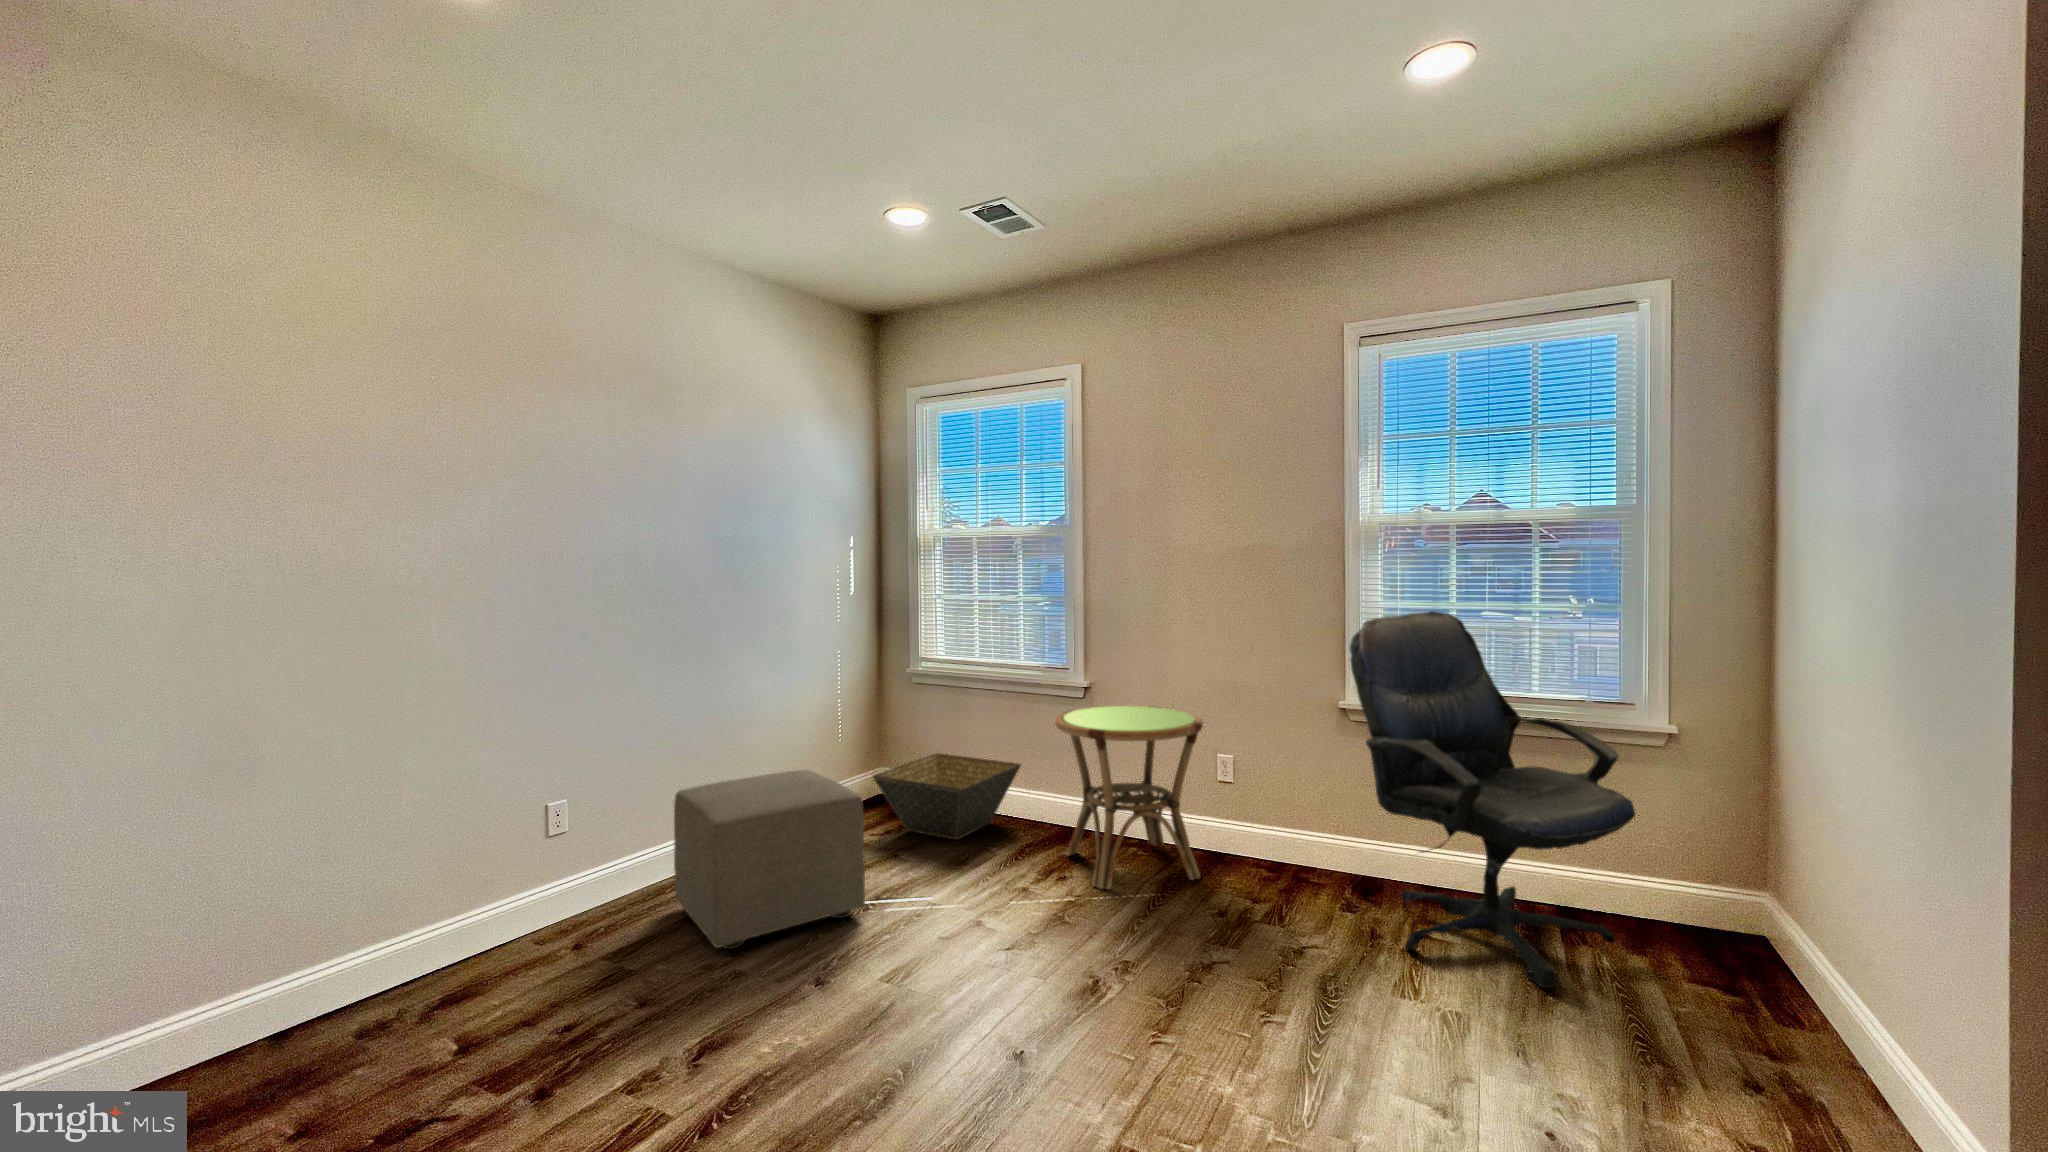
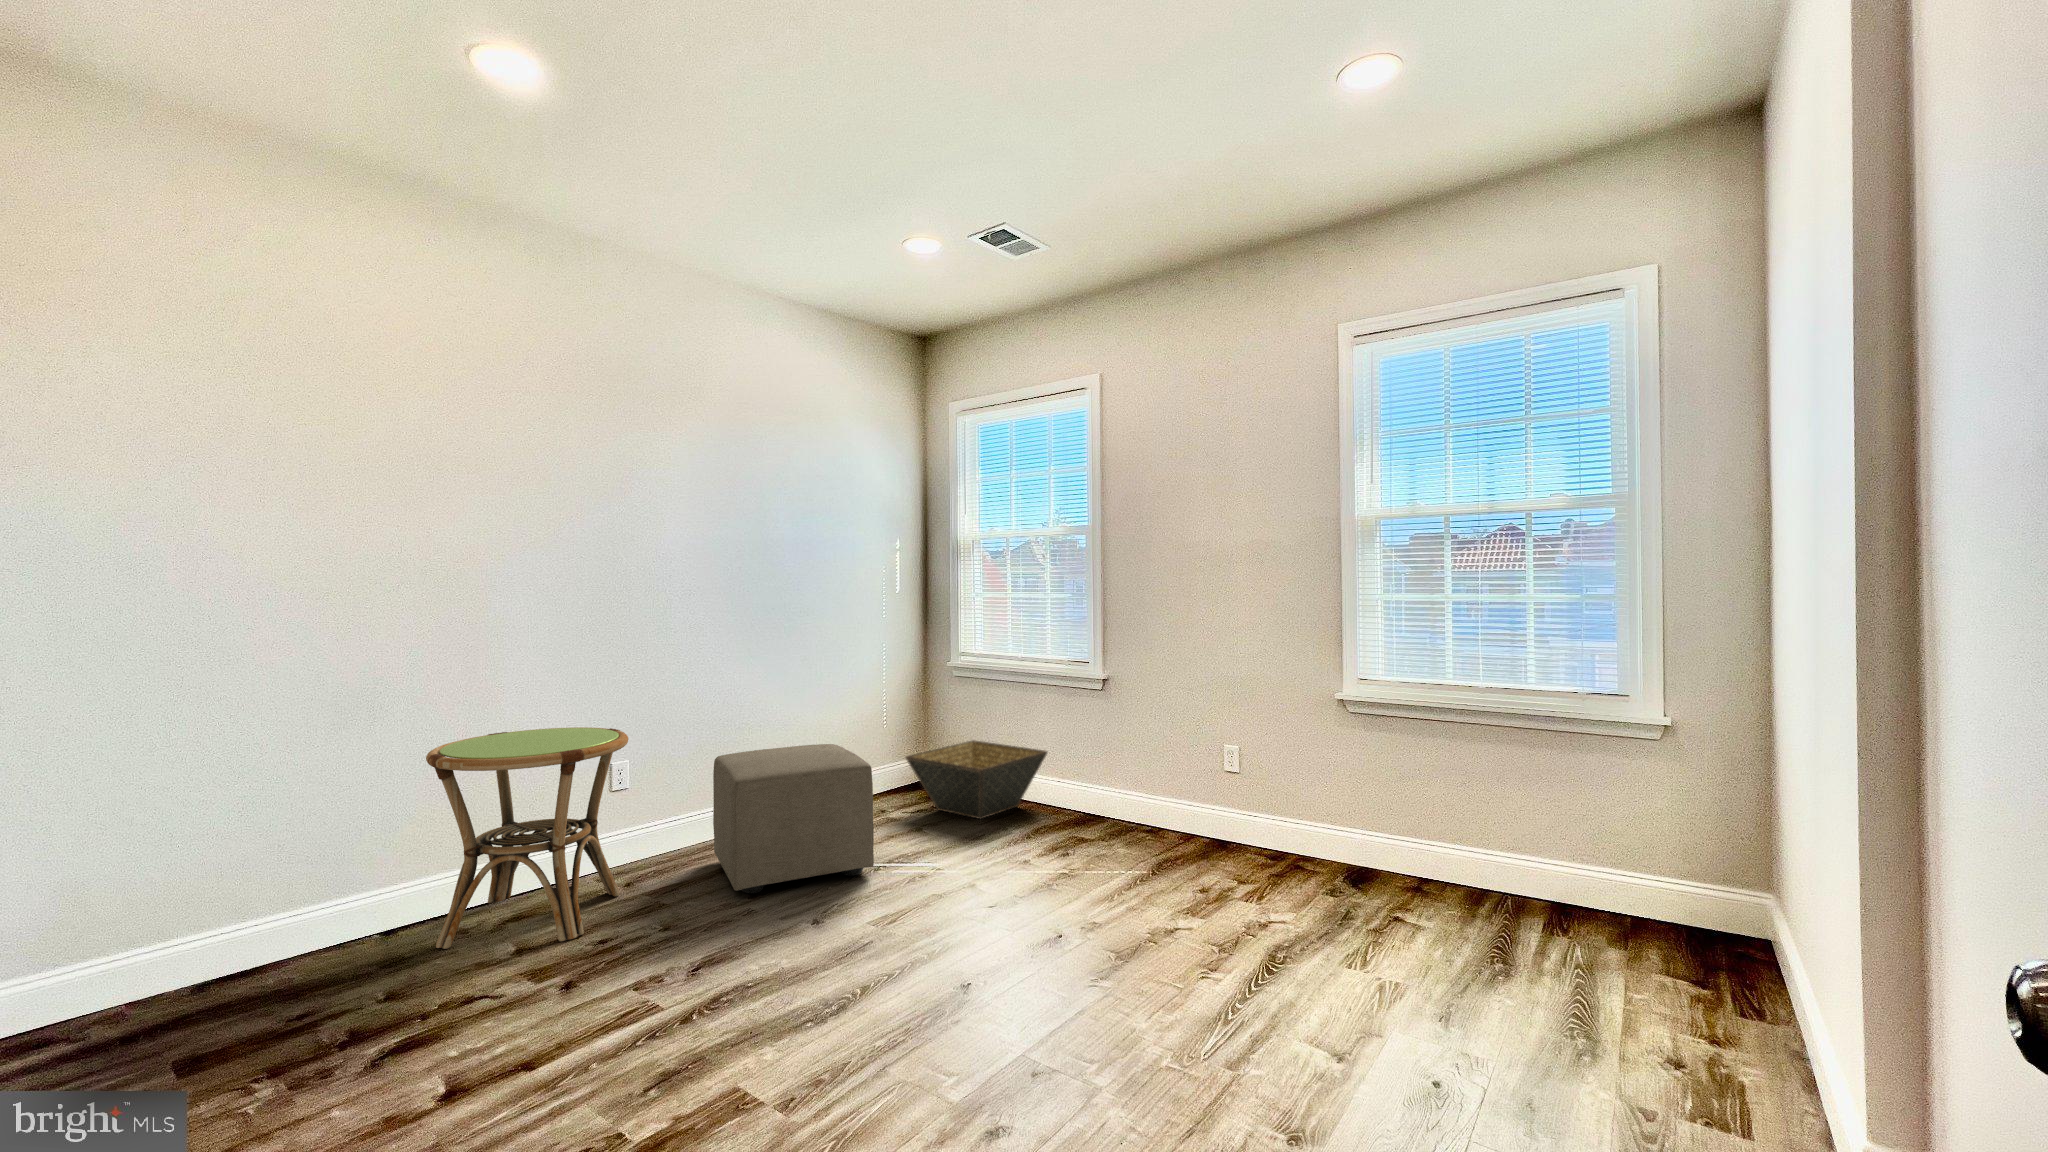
office chair: present [1350,611,1635,988] -> none [1330,599,1604,968]
side table: present [1055,706,1203,889] -> present [426,727,628,949]

